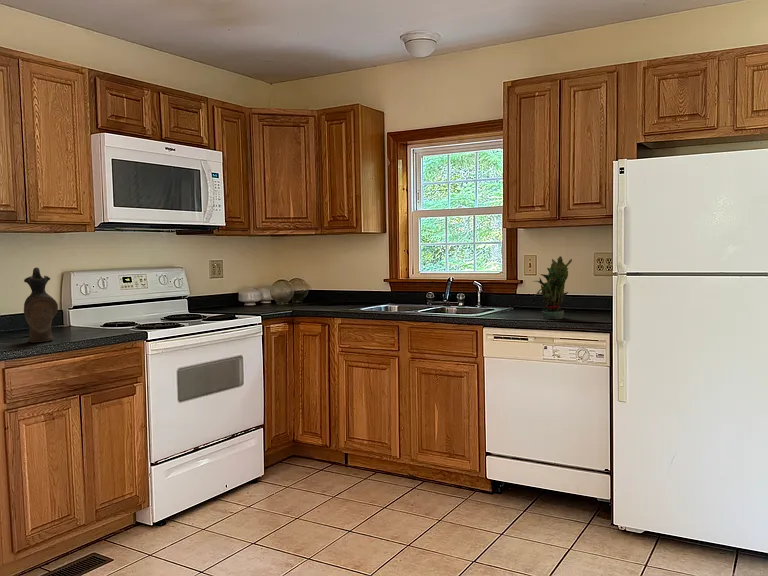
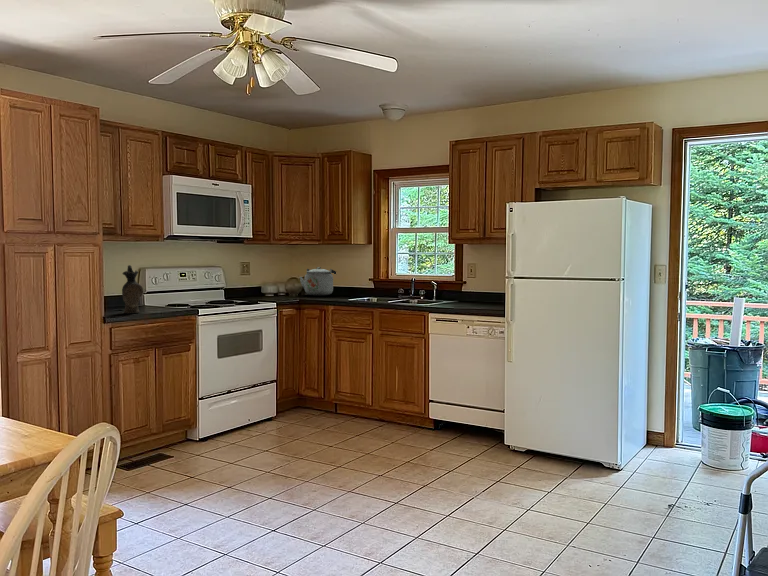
potted plant: present [534,256,572,319] -> none [463,265,490,308]
kettle: none [289,265,339,303] -> present [300,267,336,296]

